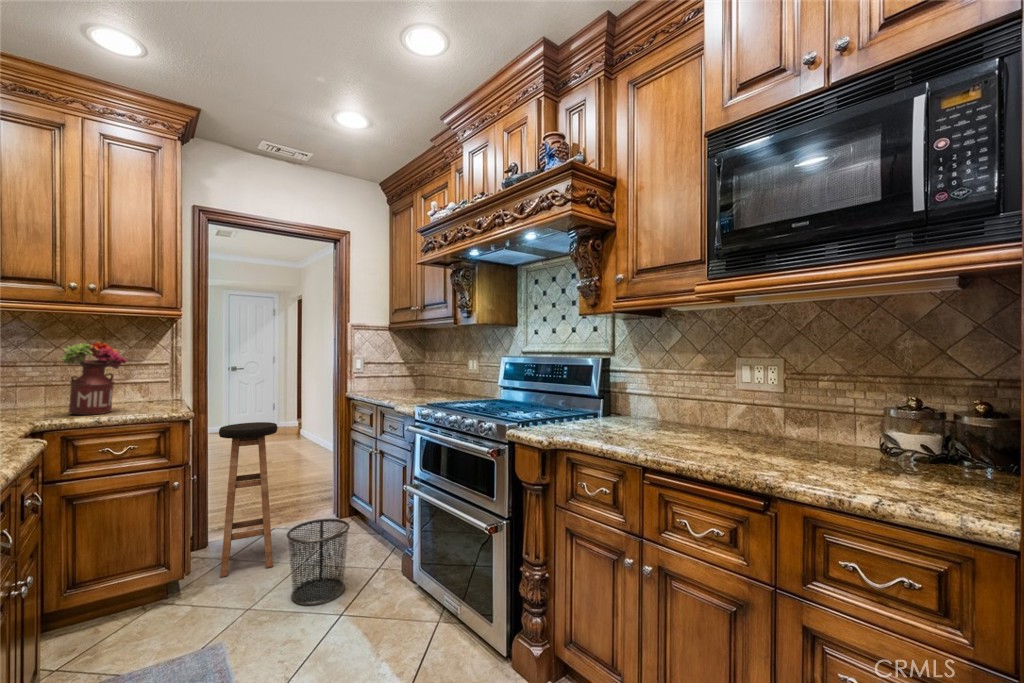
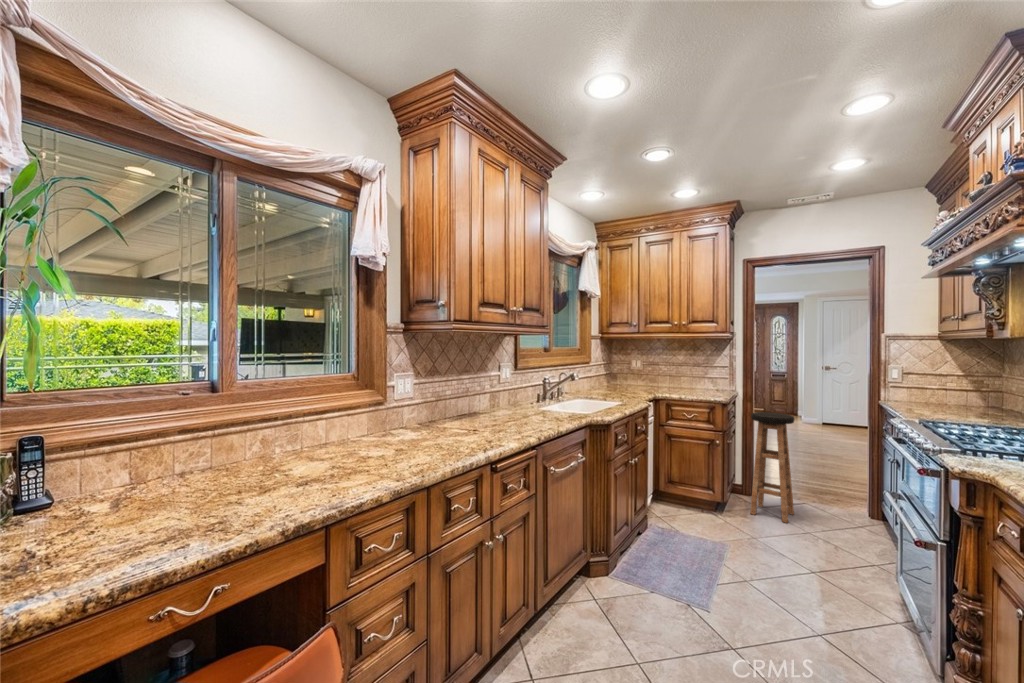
flower arrangement: present [61,342,127,415] -> none [668,353,697,394]
waste bin: present [287,519,350,605] -> none [781,496,837,562]

